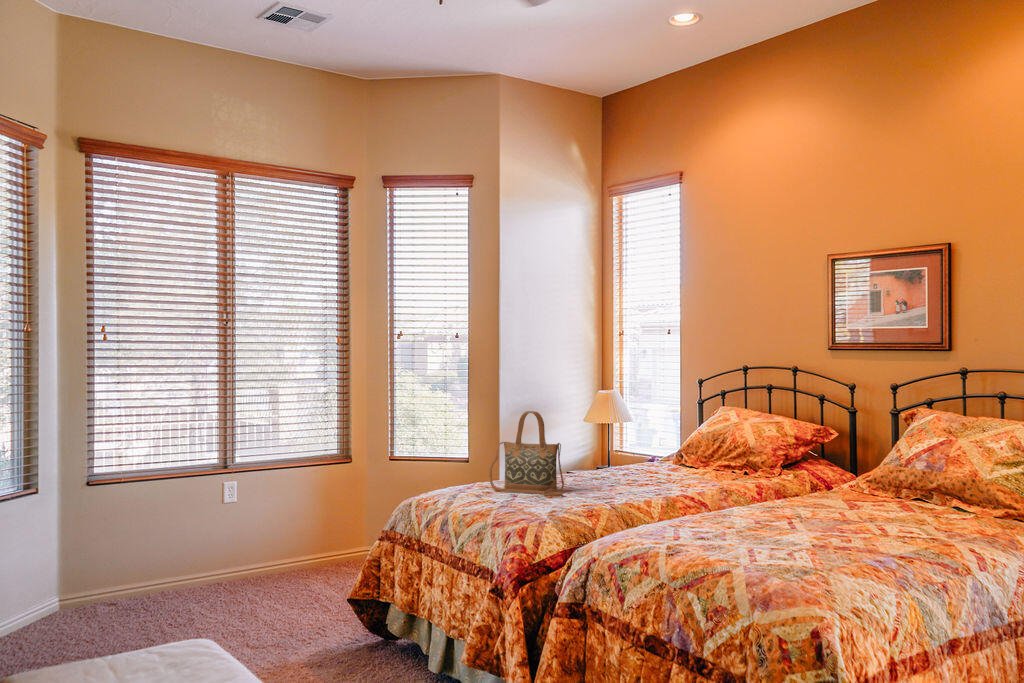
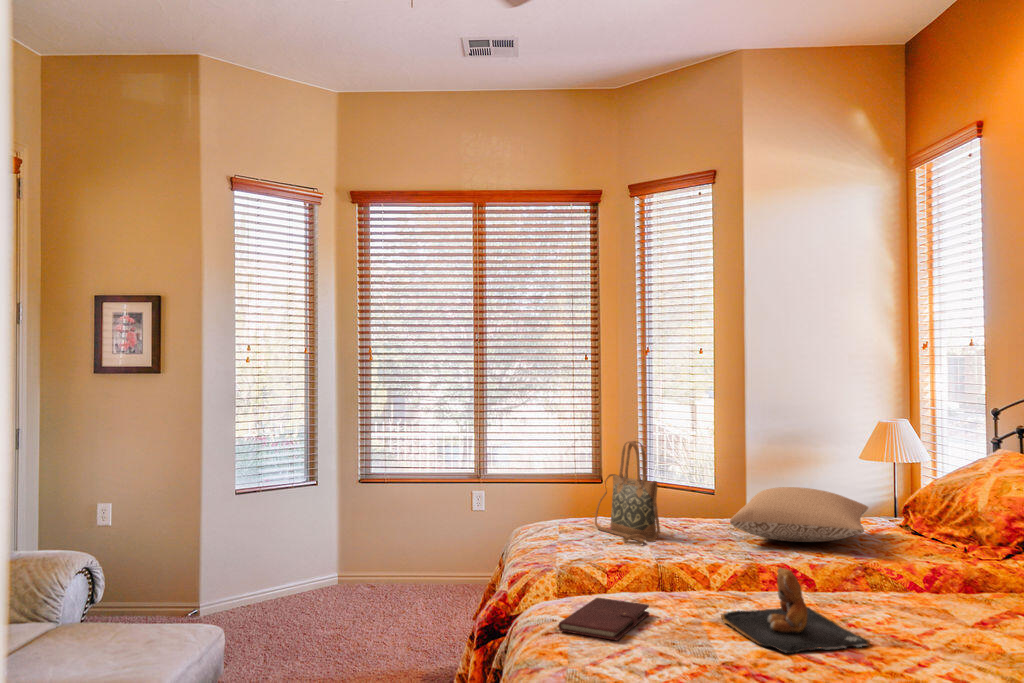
pillow: none [590,441,711,481] -> present [730,487,868,542]
teddy bear: none [743,484,846,537] -> present [721,567,870,653]
notebook: none [662,526,736,553] -> present [558,598,649,640]

